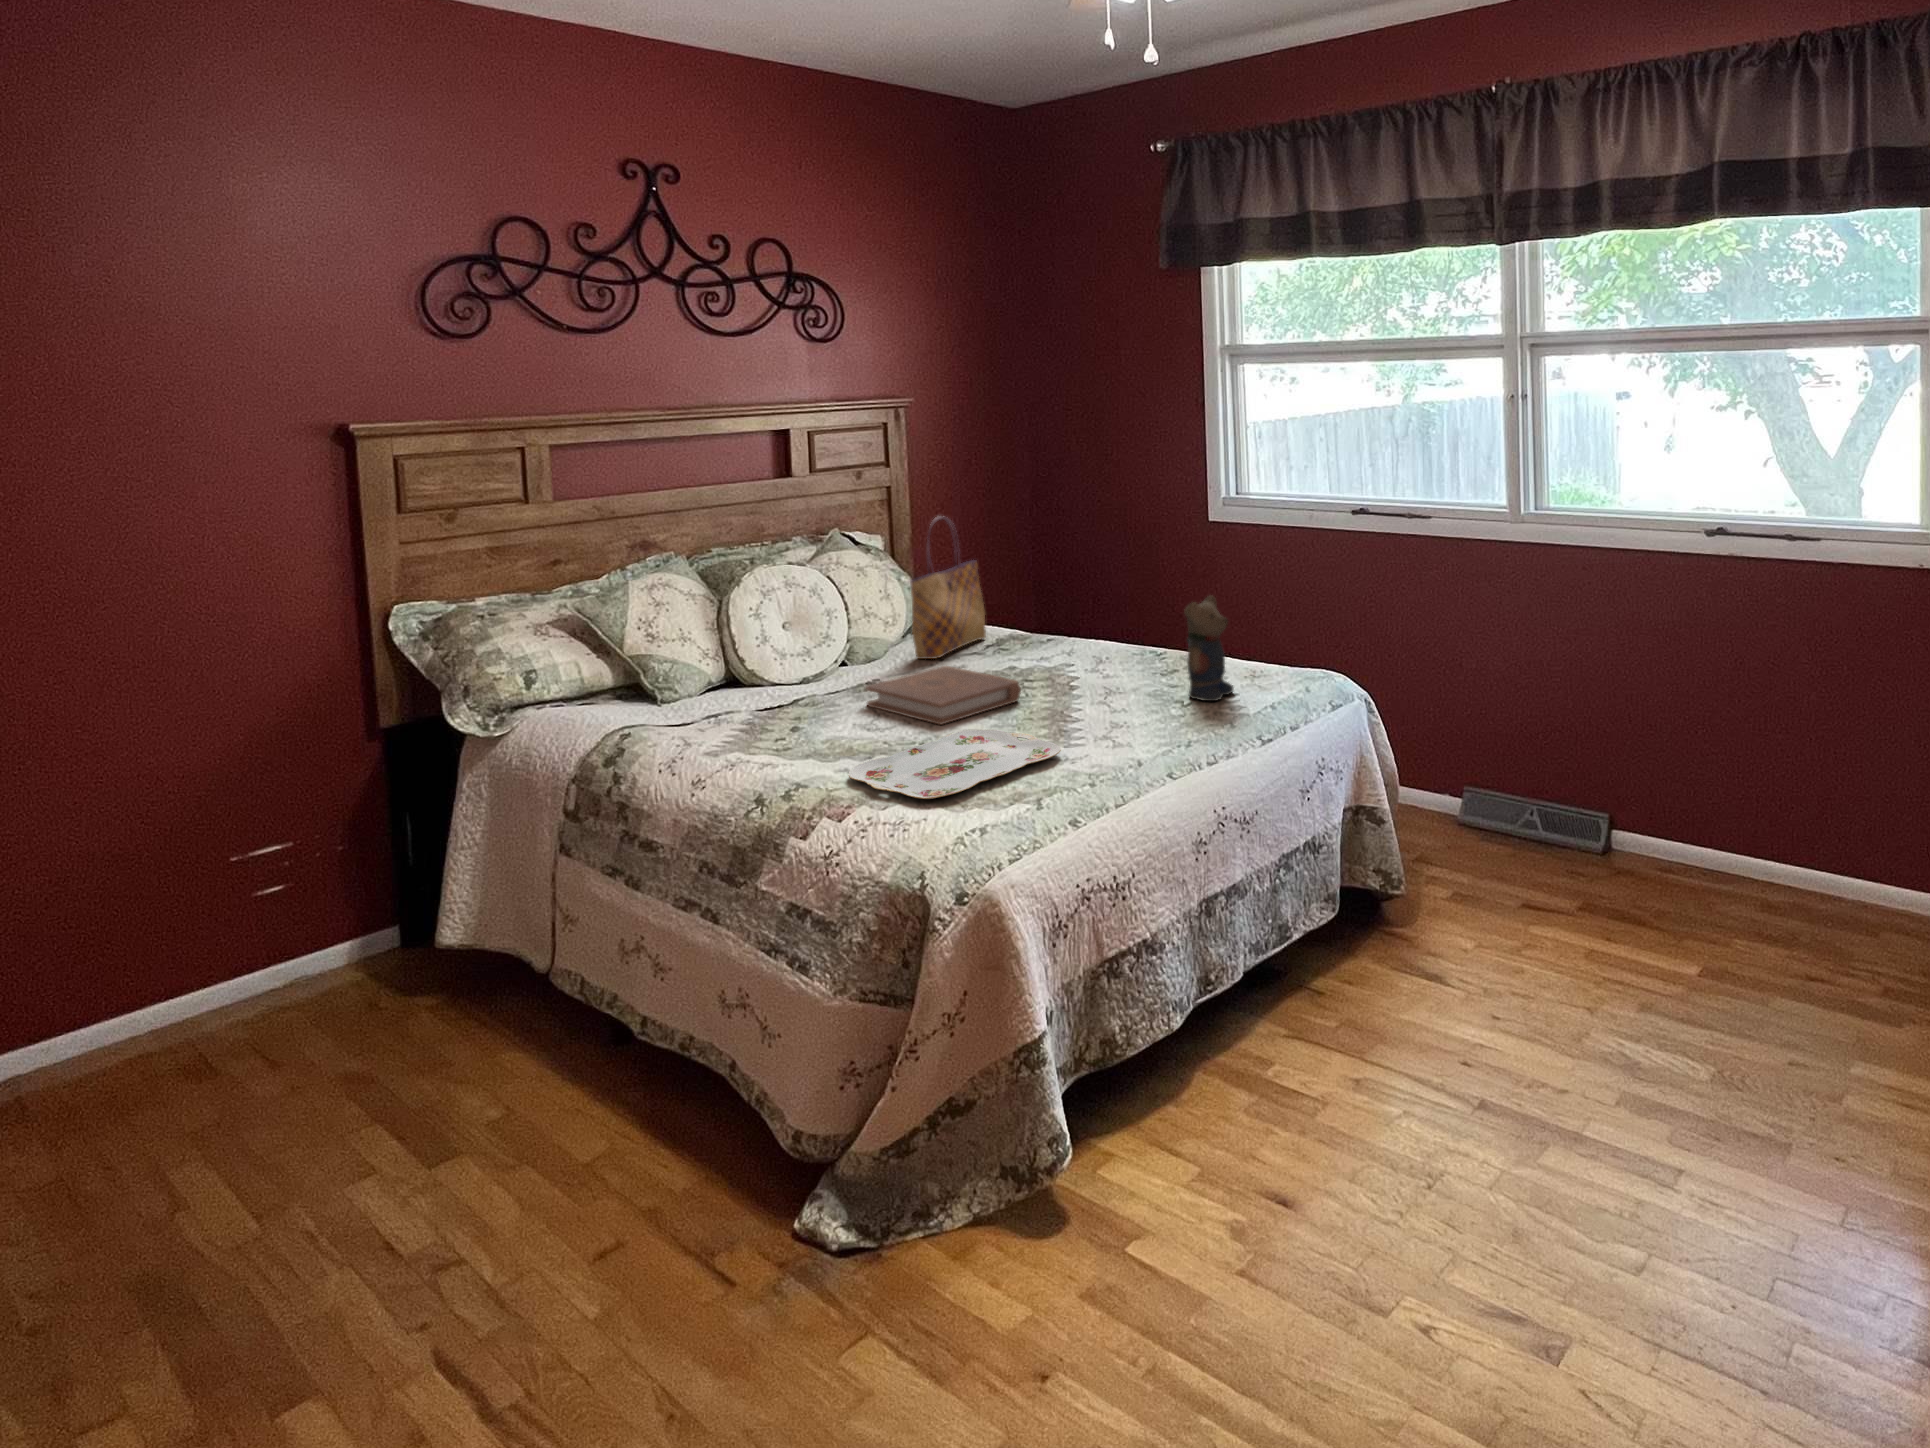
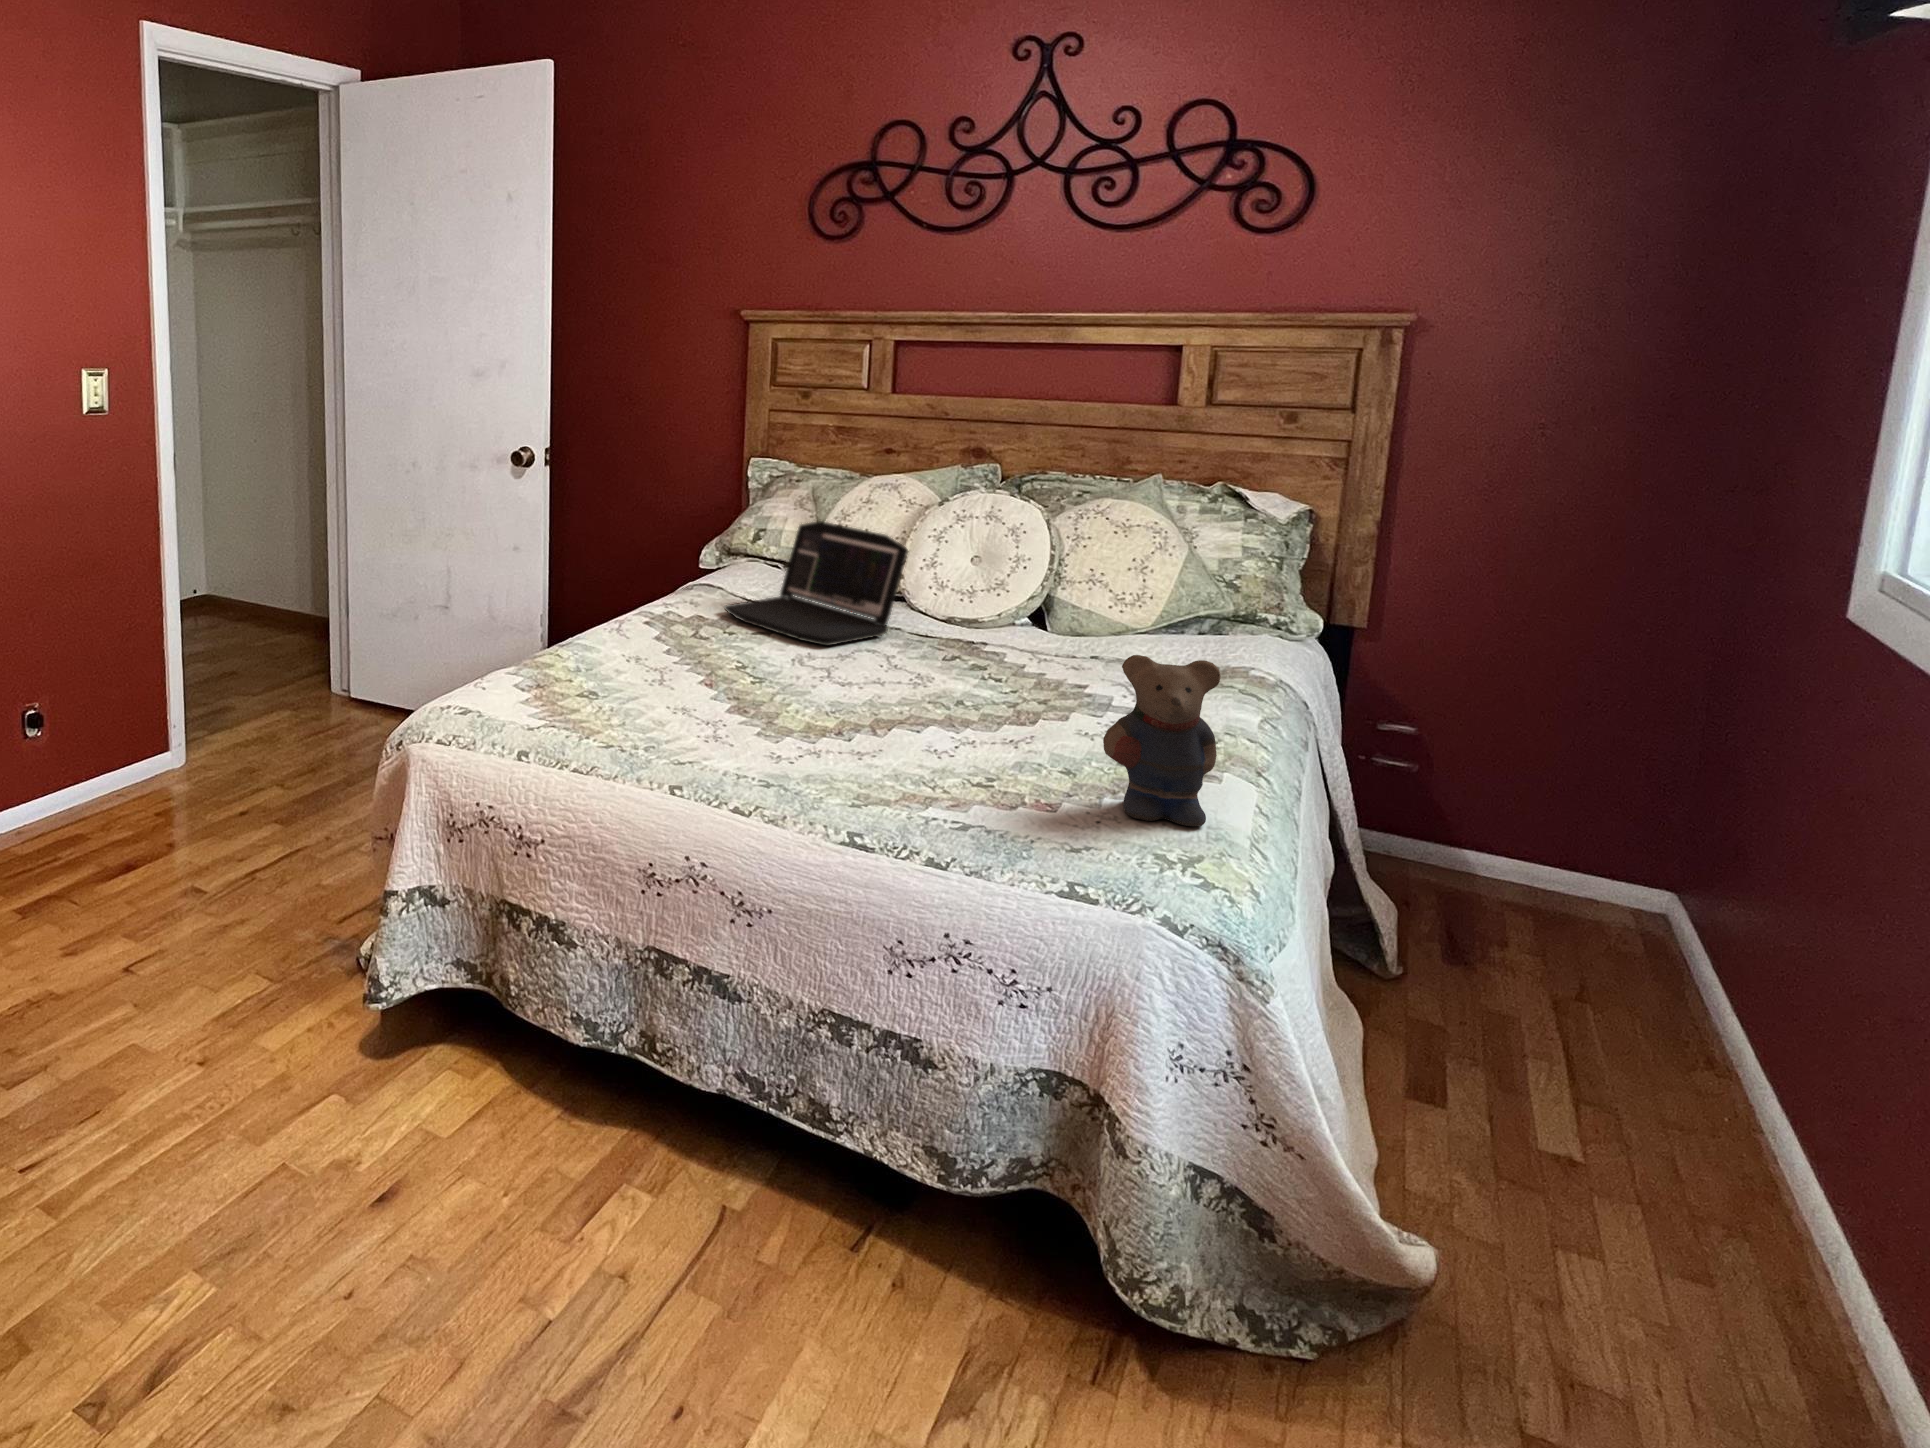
tote bag: present [910,516,986,659] -> none [1085,473,1264,658]
laptop: none [666,613,830,742] -> present [725,521,908,646]
book: present [866,666,1021,725] -> none [862,631,1020,708]
serving tray: present [848,729,1061,799] -> none [628,674,850,745]

